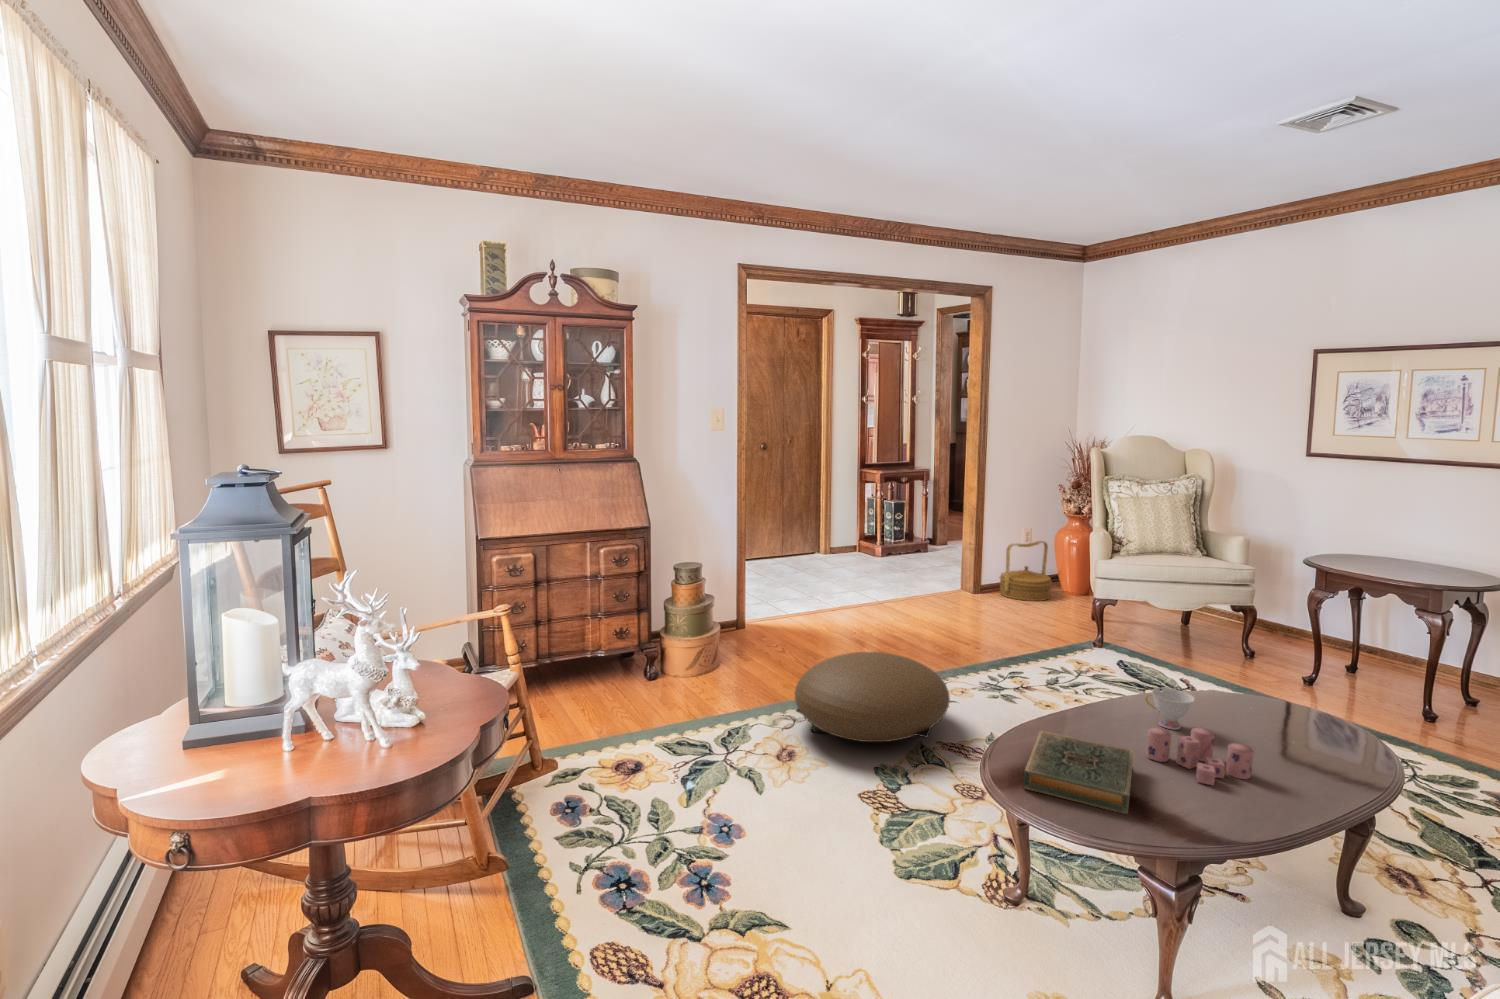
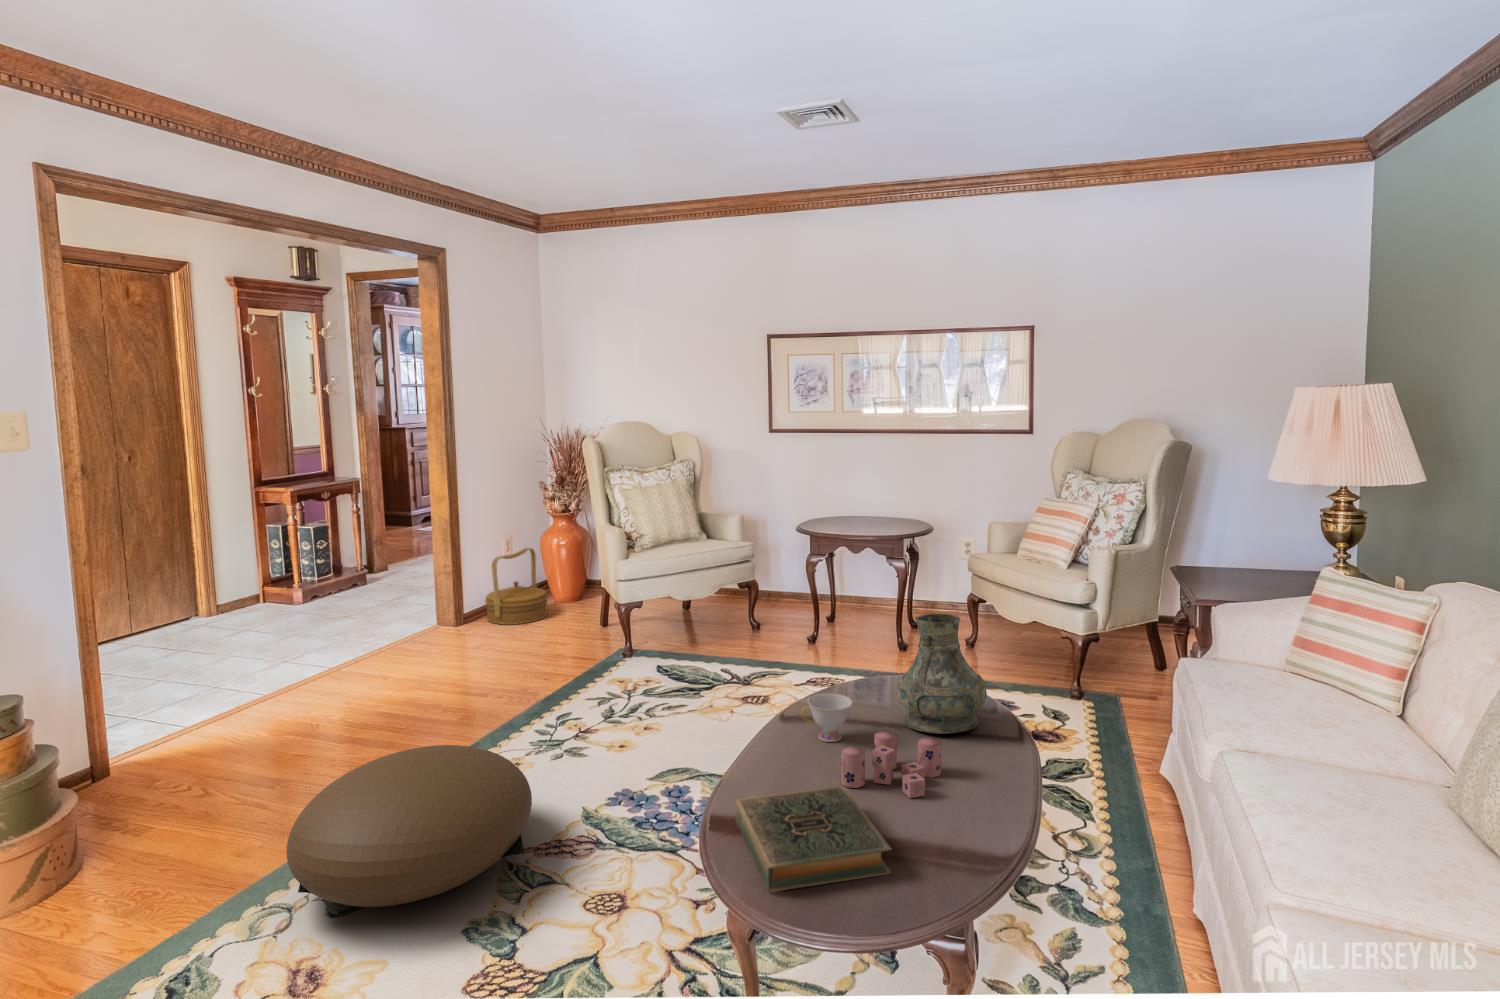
vase: none [1249,645,1350,761] -> present [897,614,987,734]

